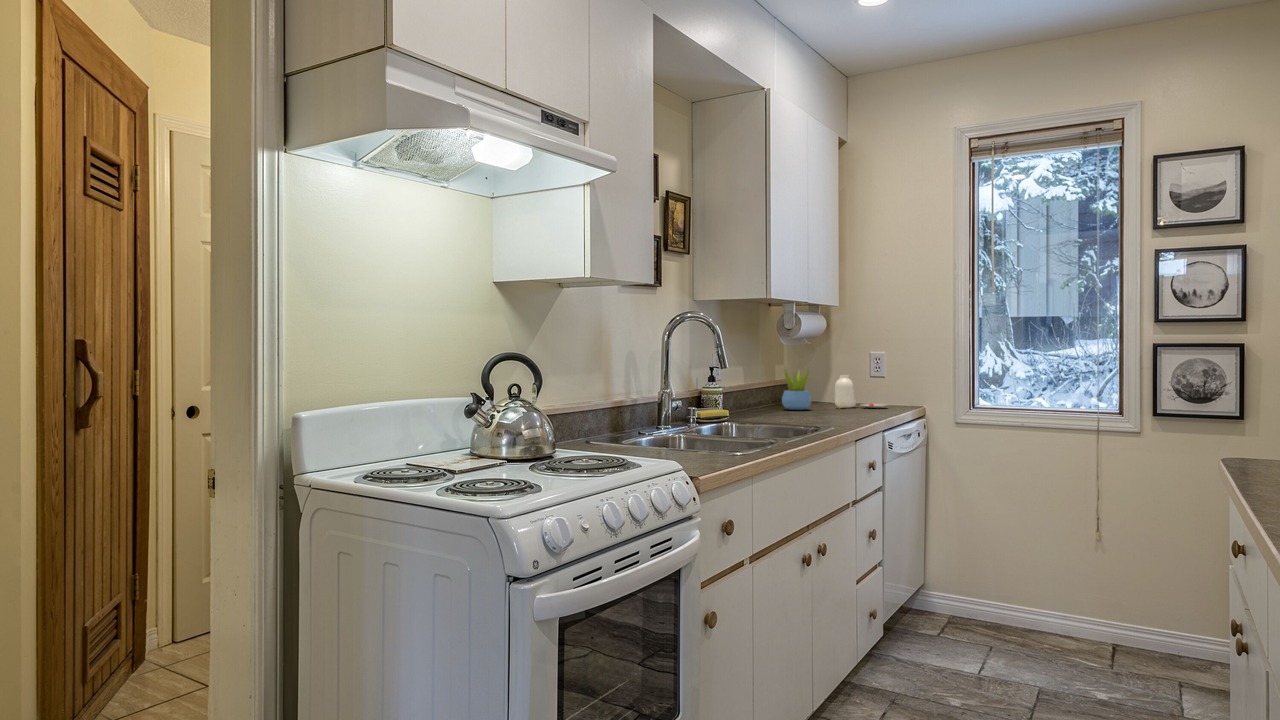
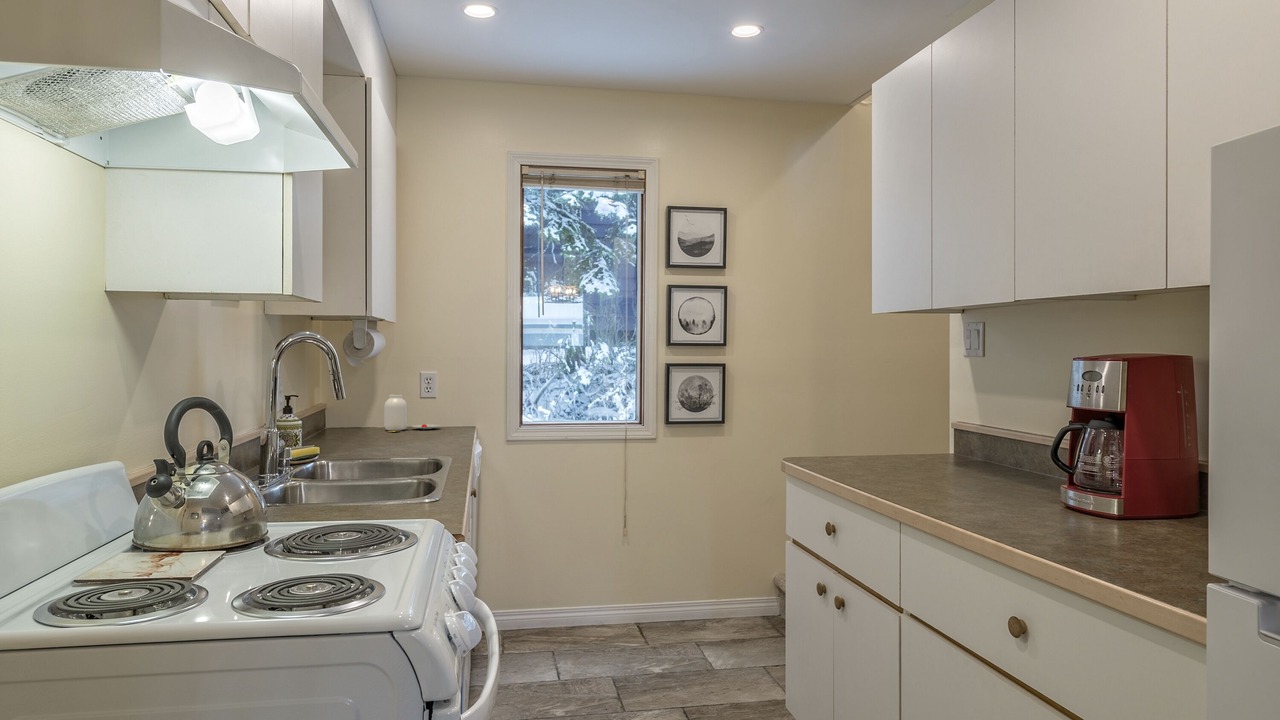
succulent plant: present [782,367,811,410] -> none [335,386,370,437]

